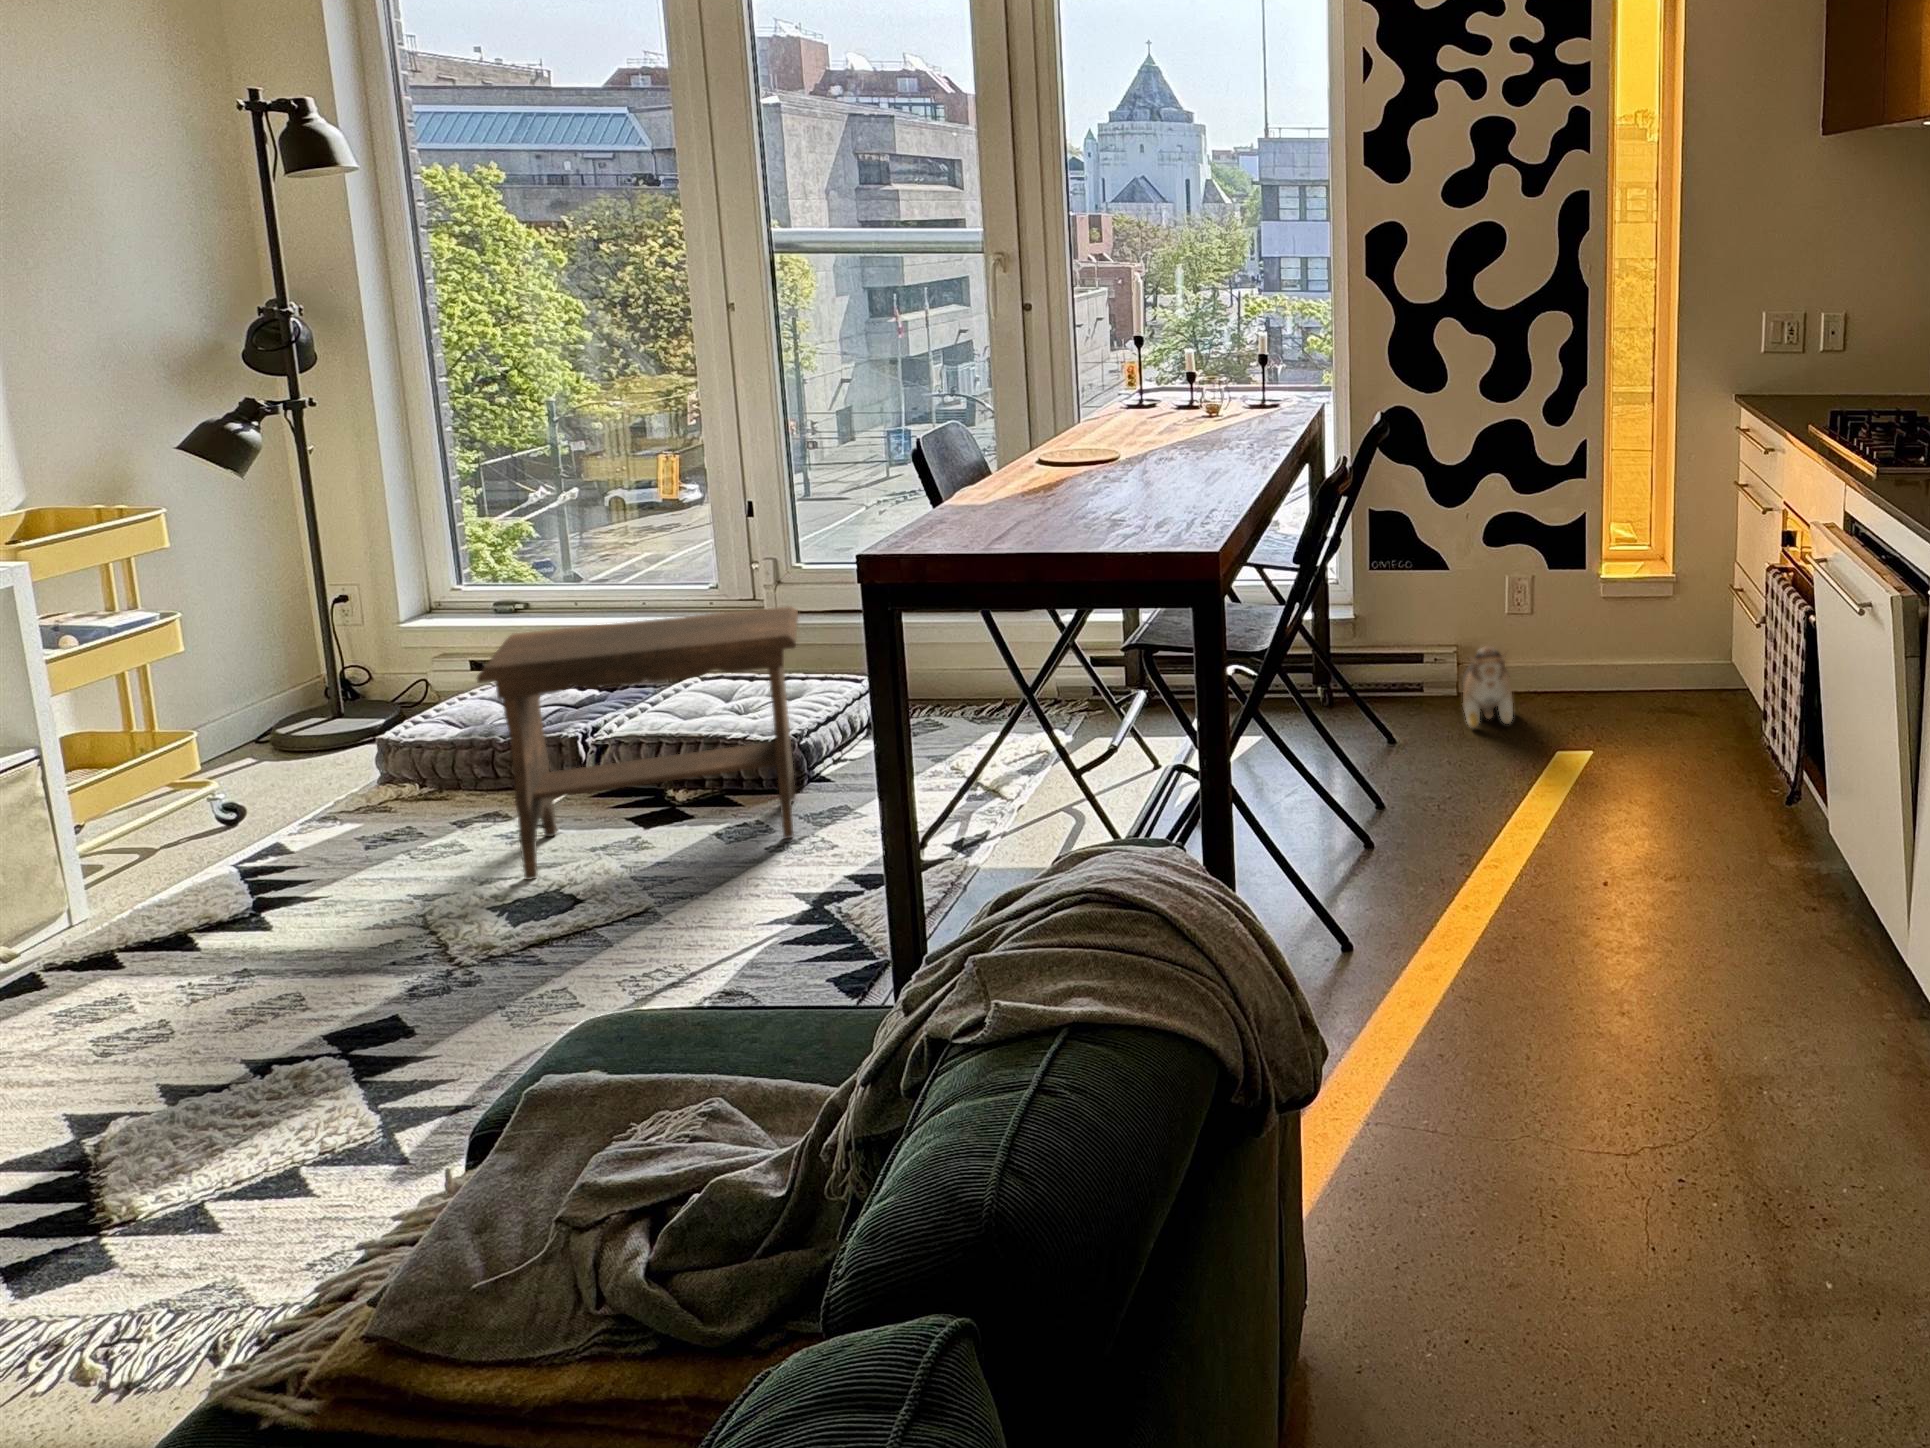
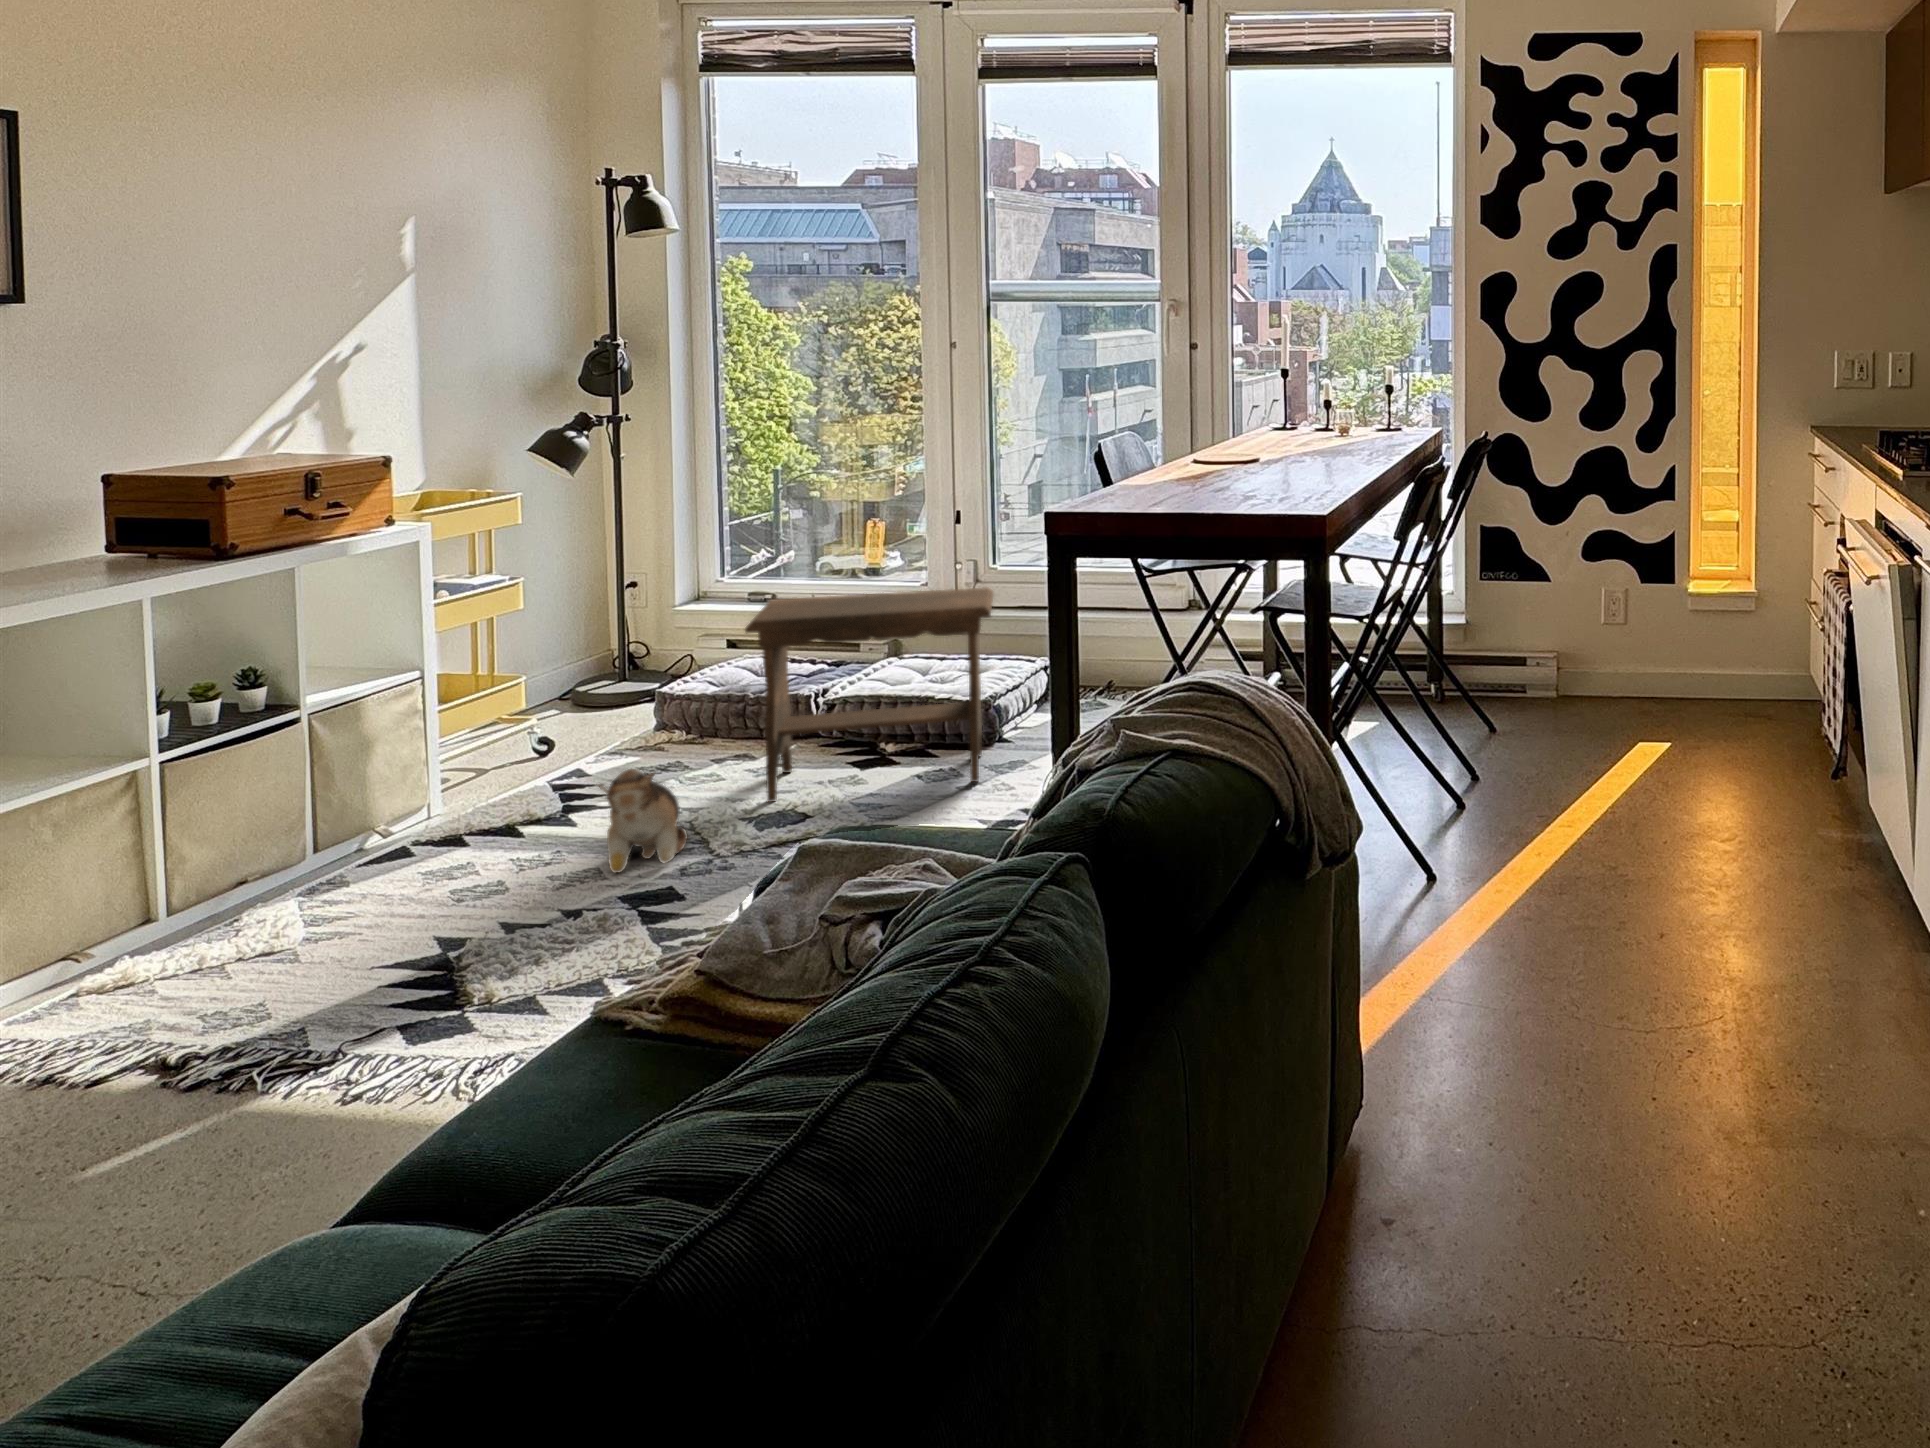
plush toy: present [1462,646,1513,728] -> present [599,769,688,873]

